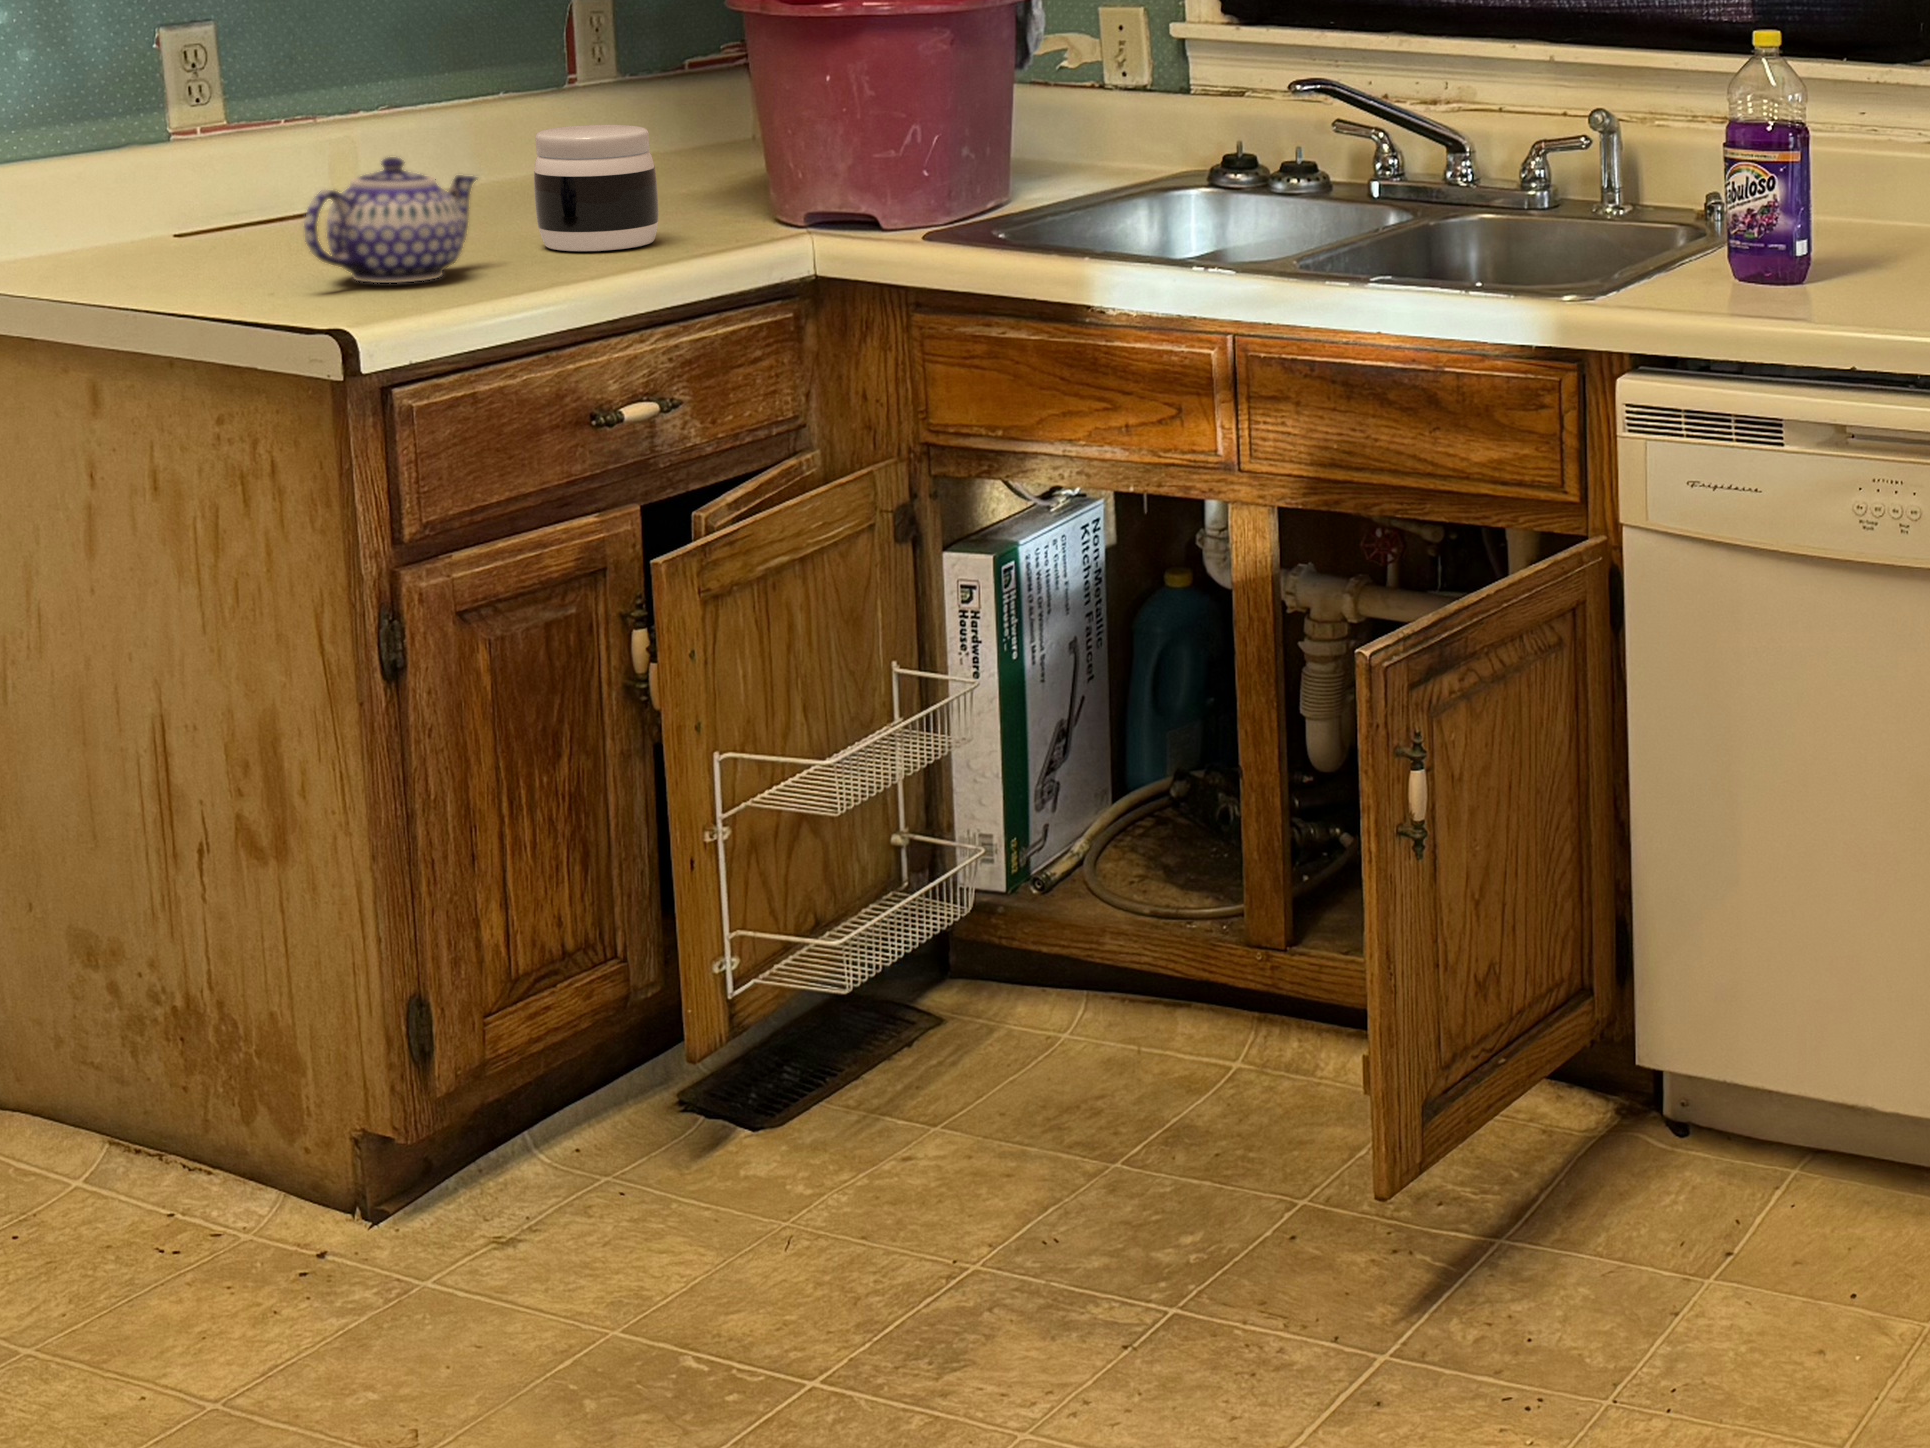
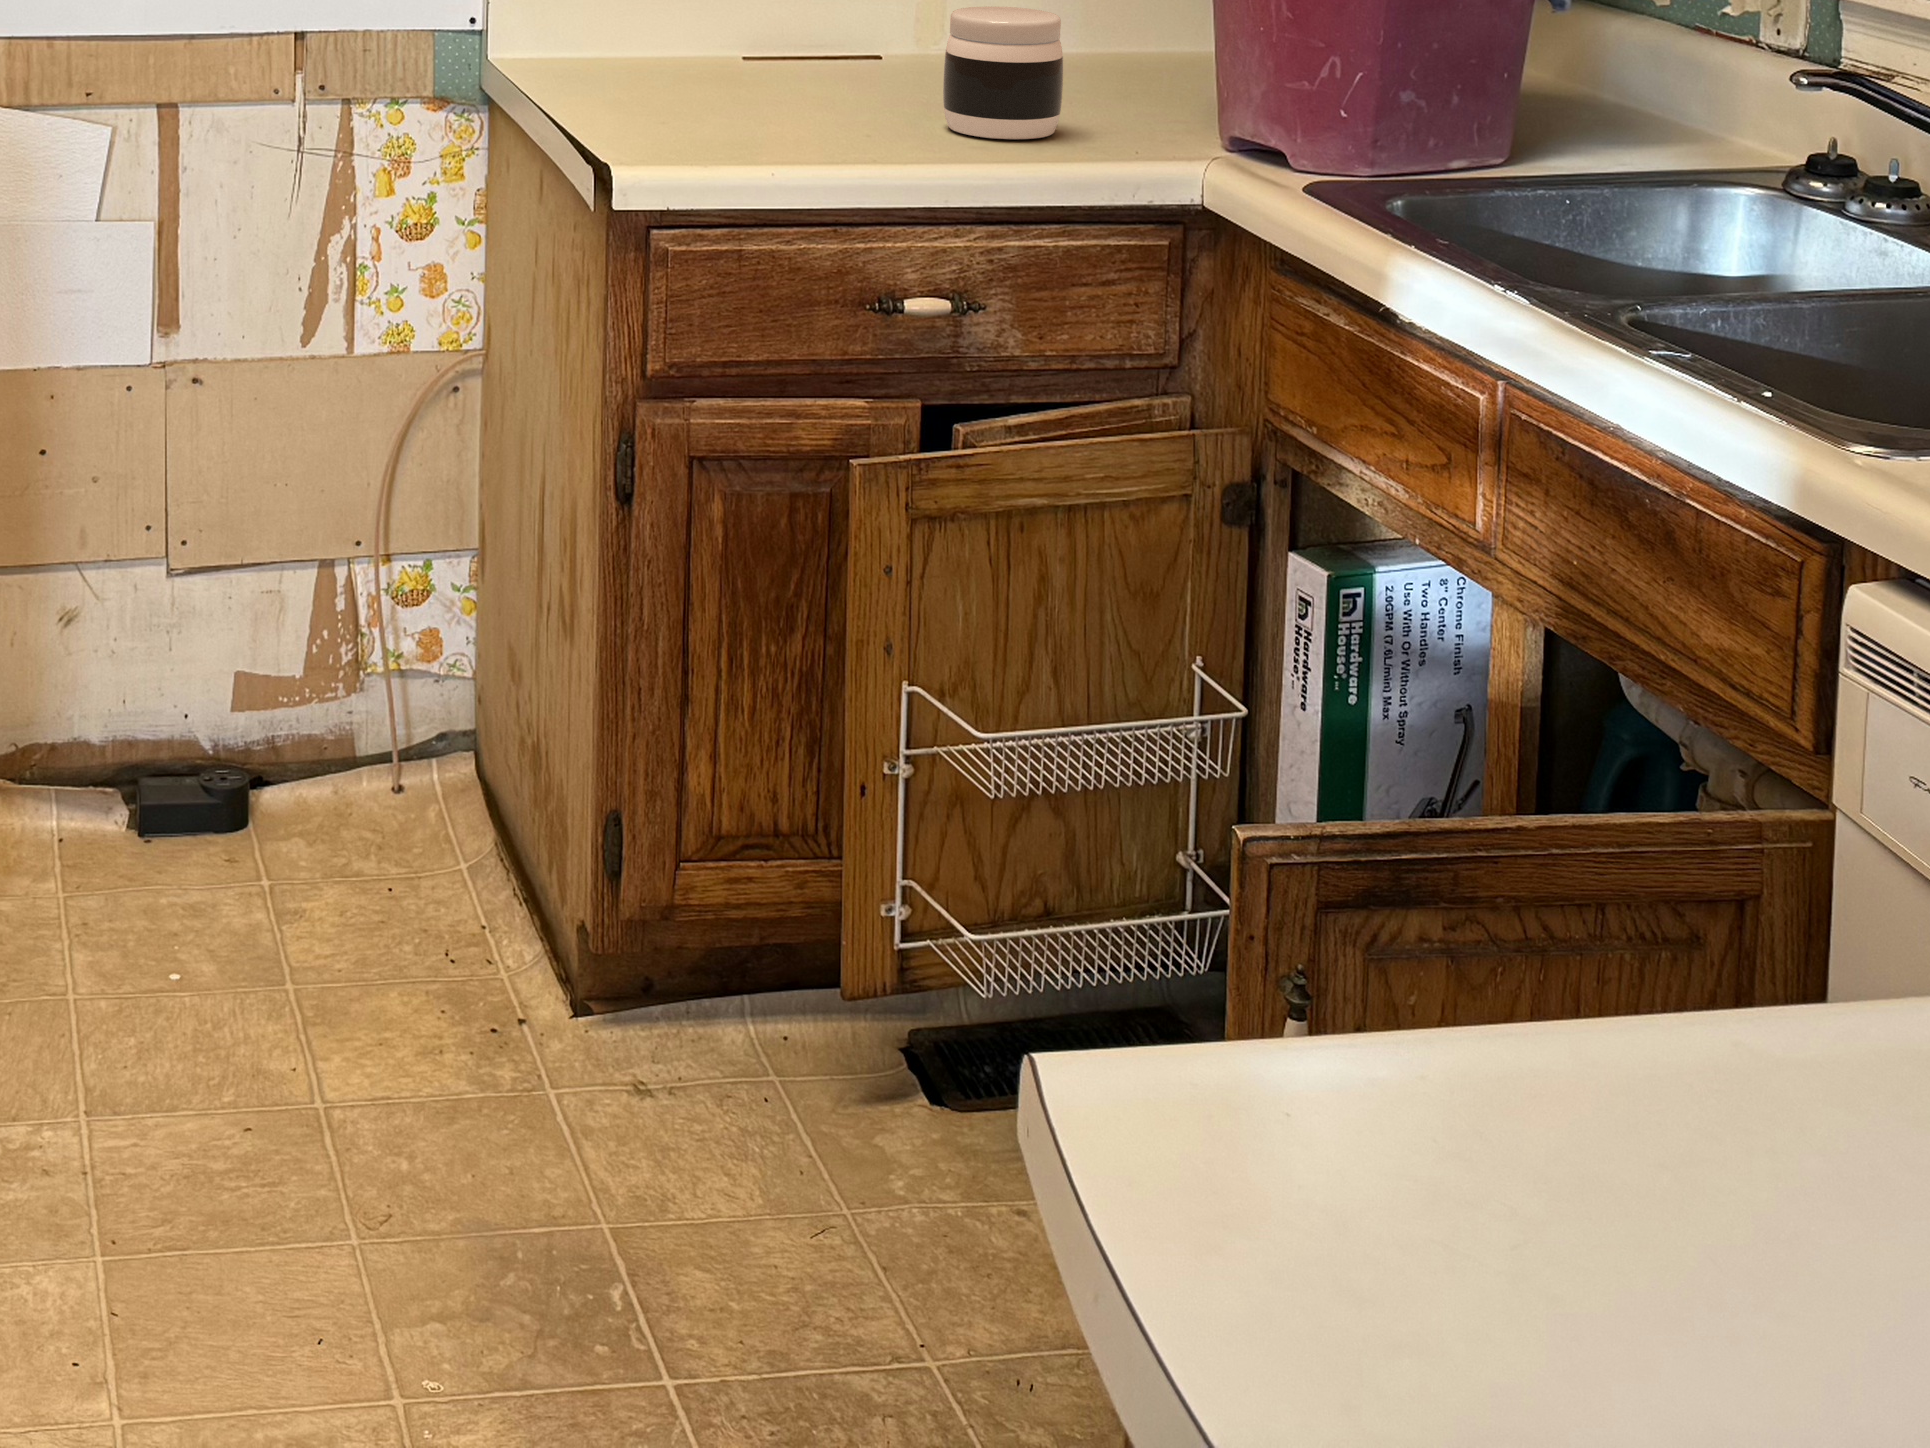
teapot: present [304,157,476,283] -> none [670,12,865,135]

